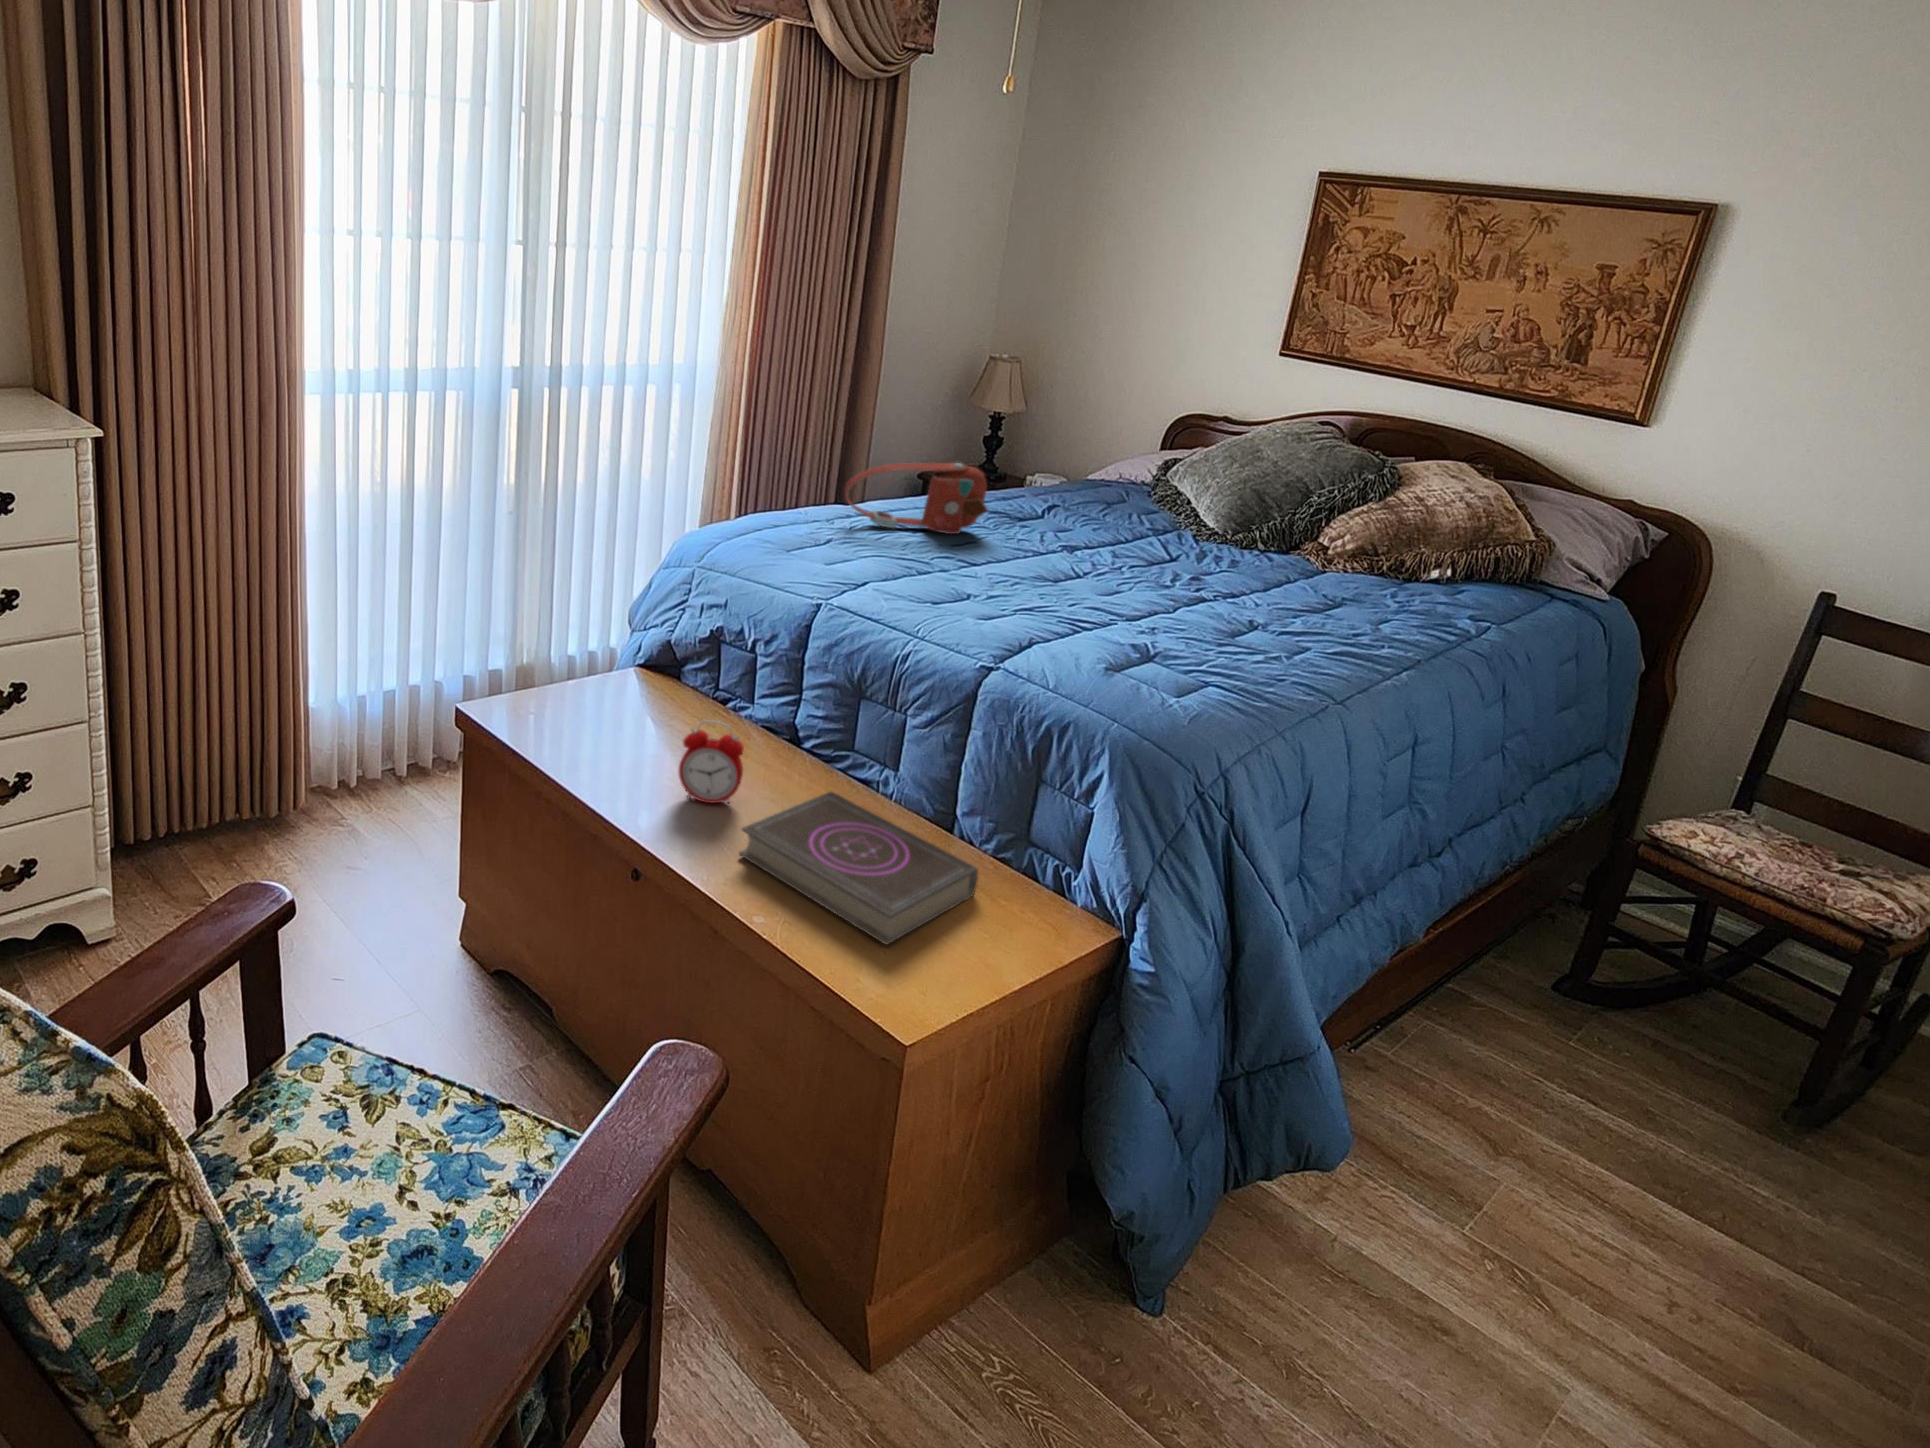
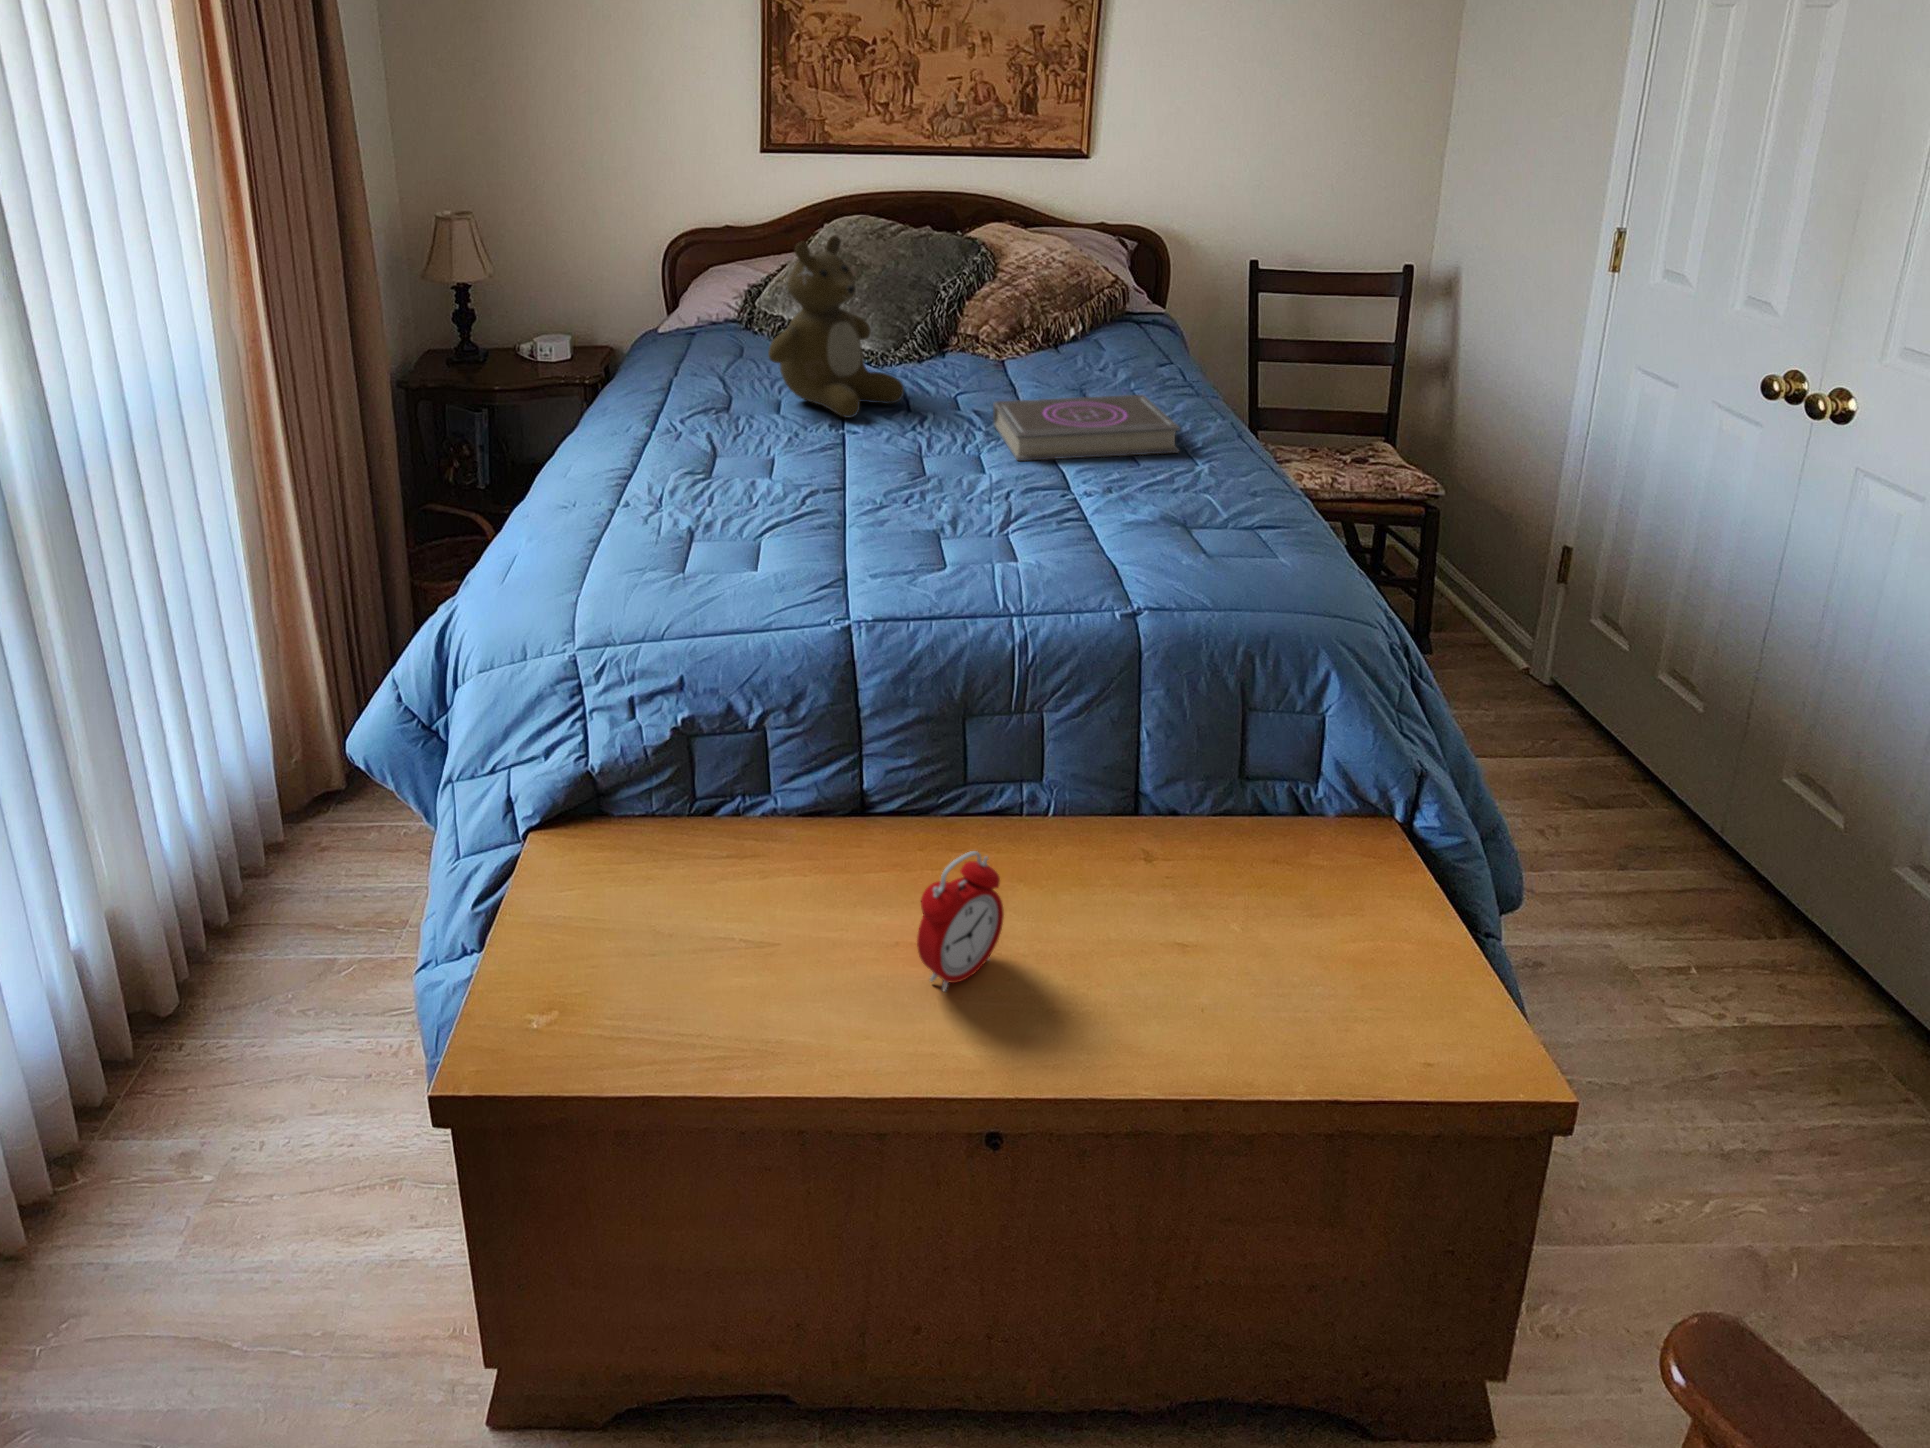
teddy bear: none [1058,400,1178,557] -> present [768,236,904,418]
handbag: present [845,463,988,534] -> none [603,366,752,482]
book: present [739,792,978,945] -> present [993,395,1180,461]

